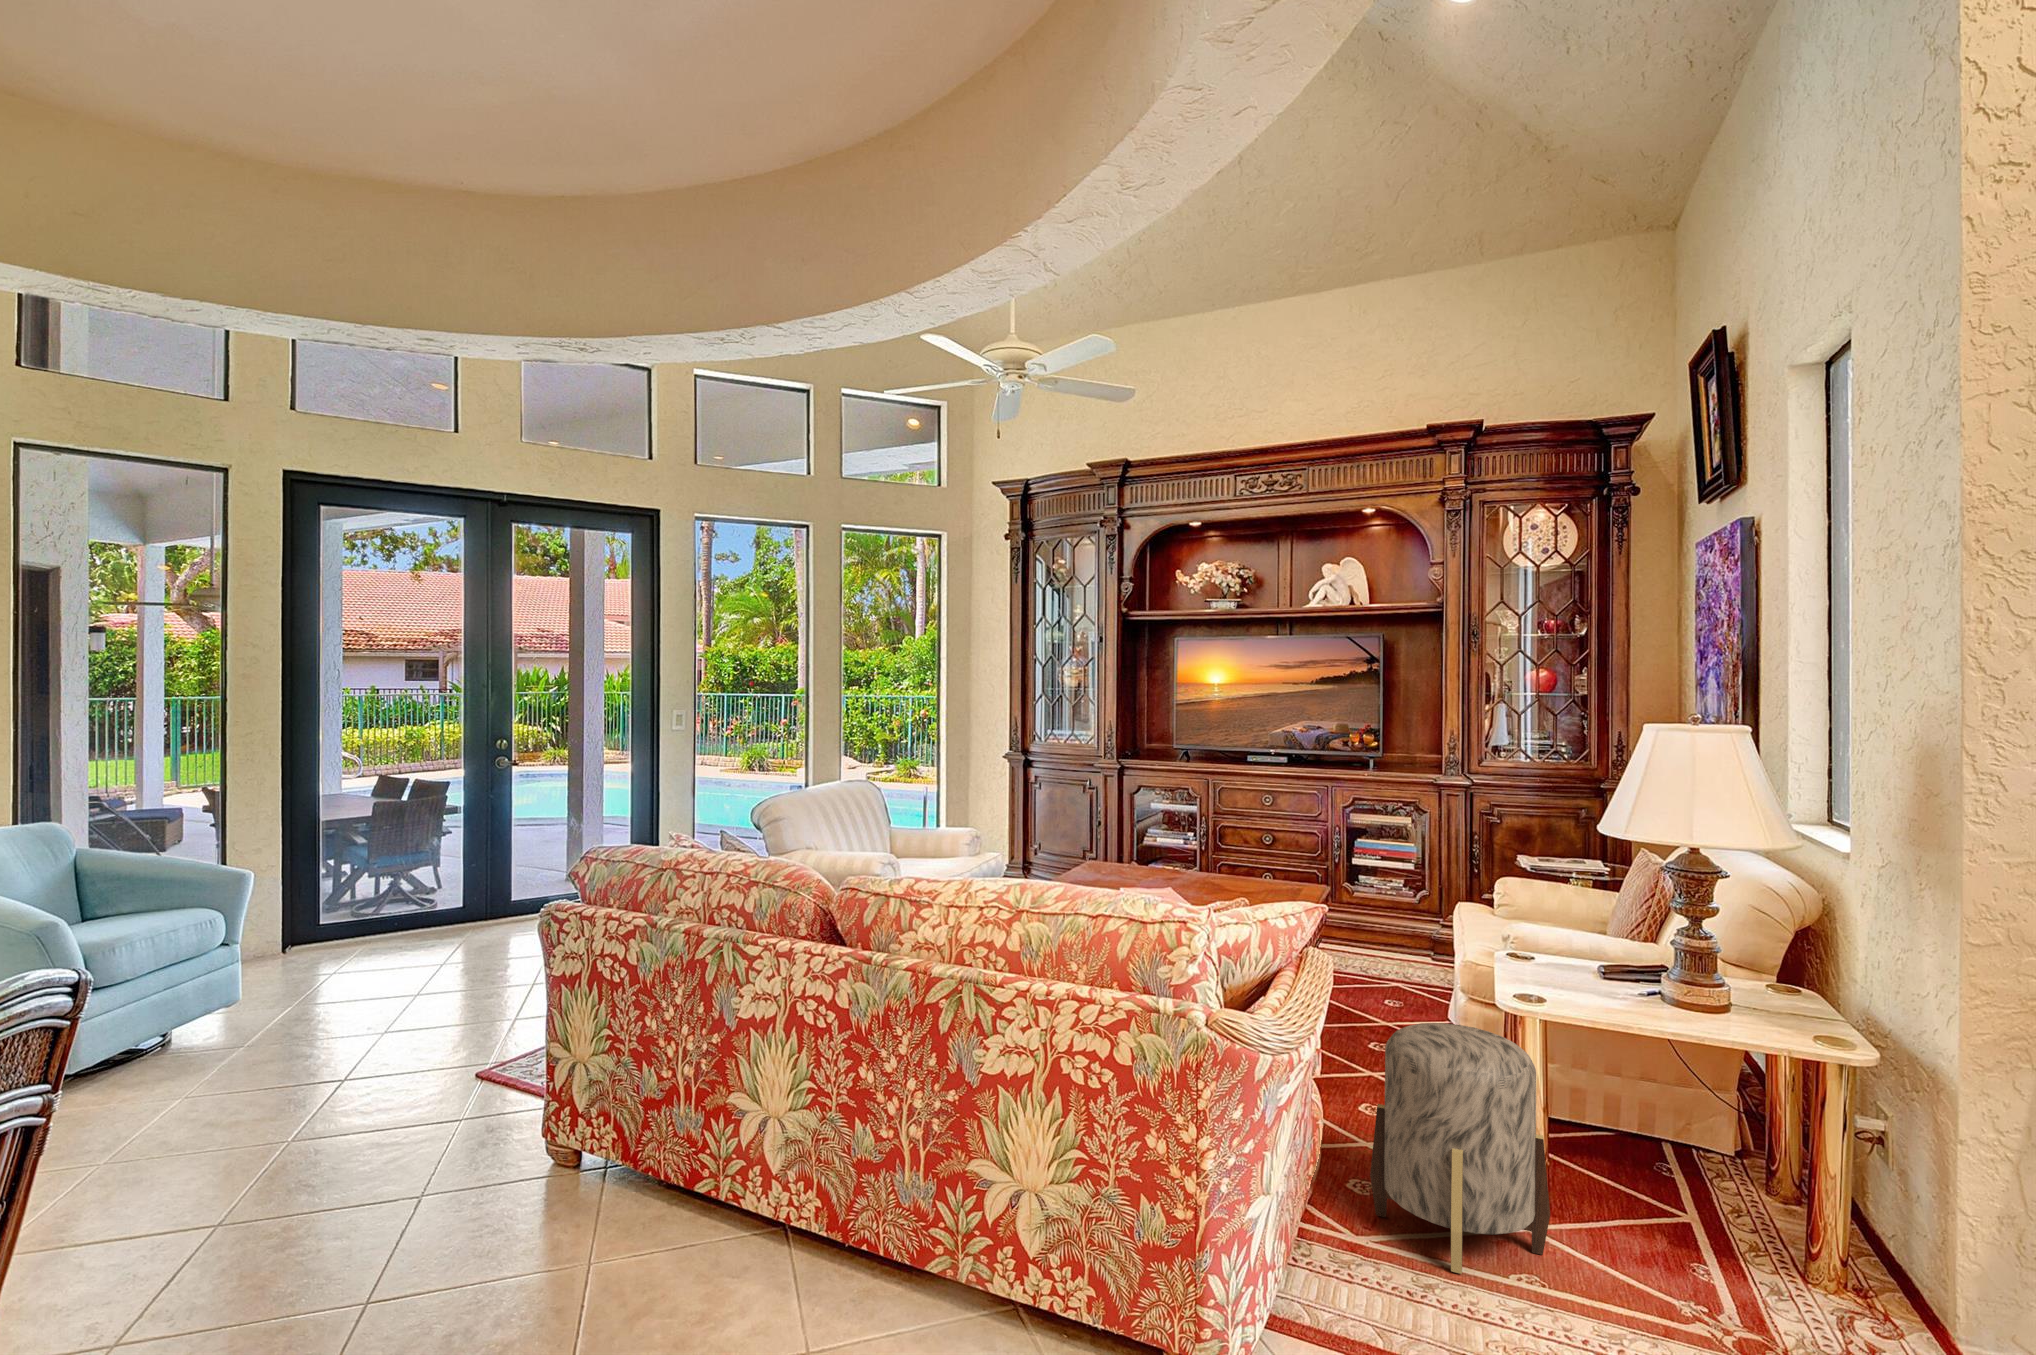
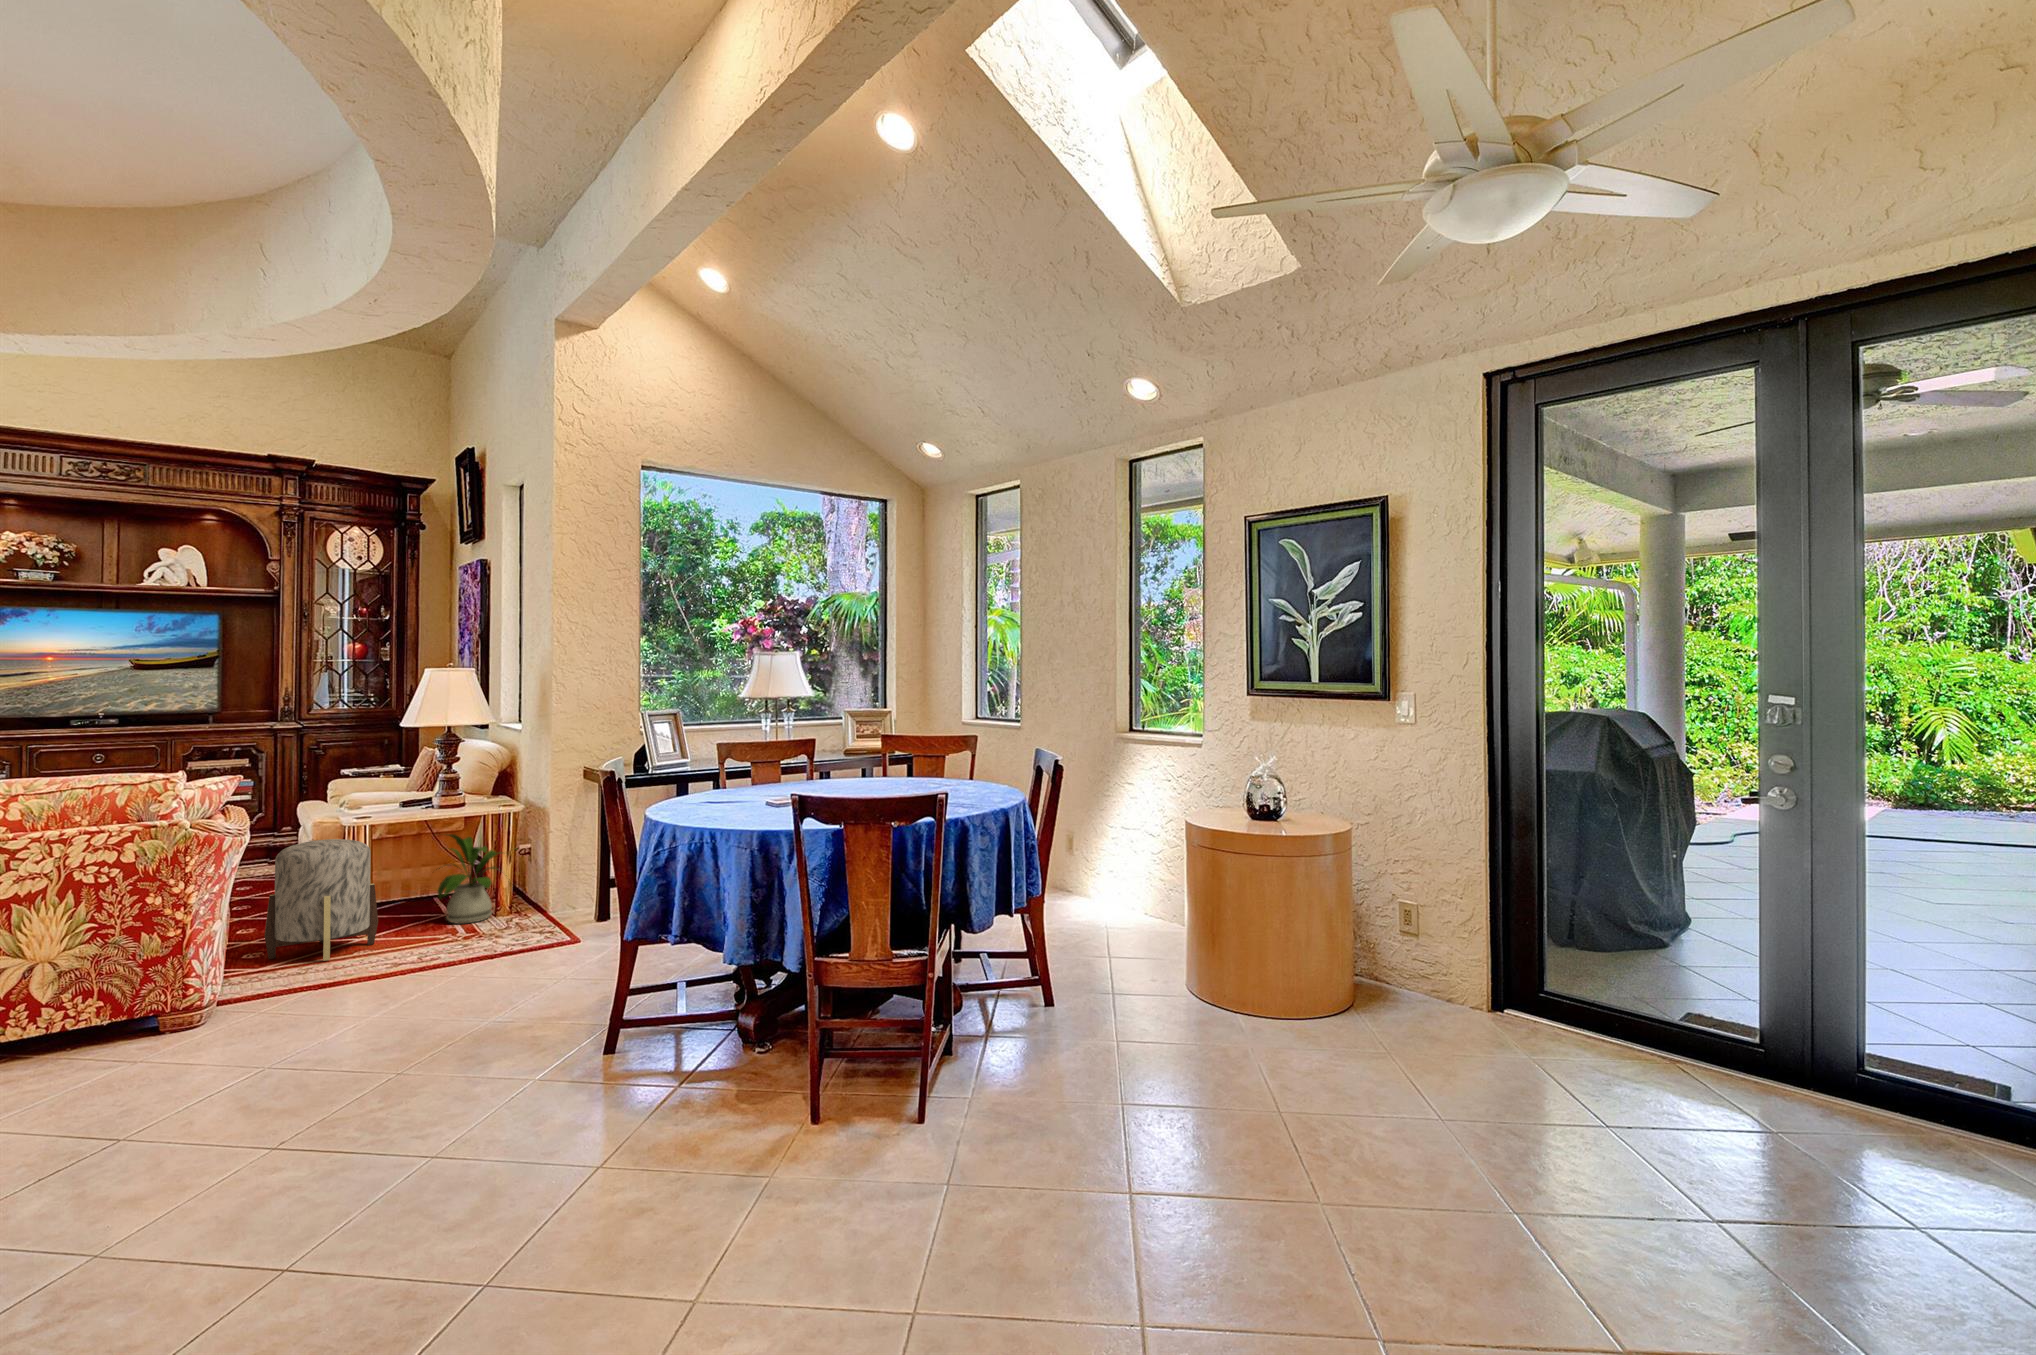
house plant: none [1654,1061,1852,1273] -> present [438,834,503,924]

